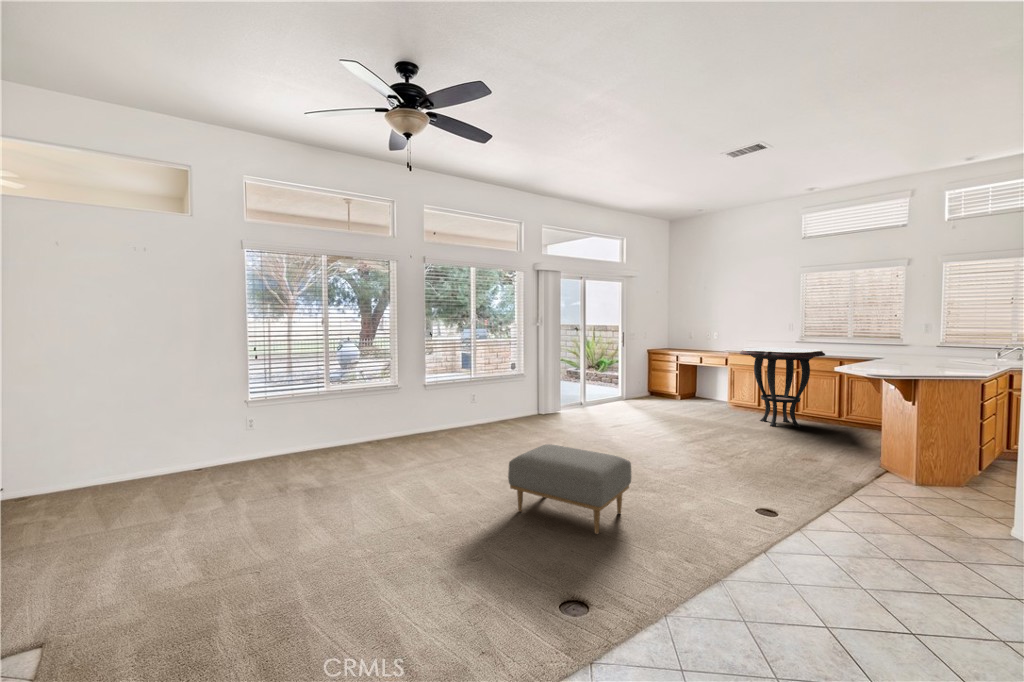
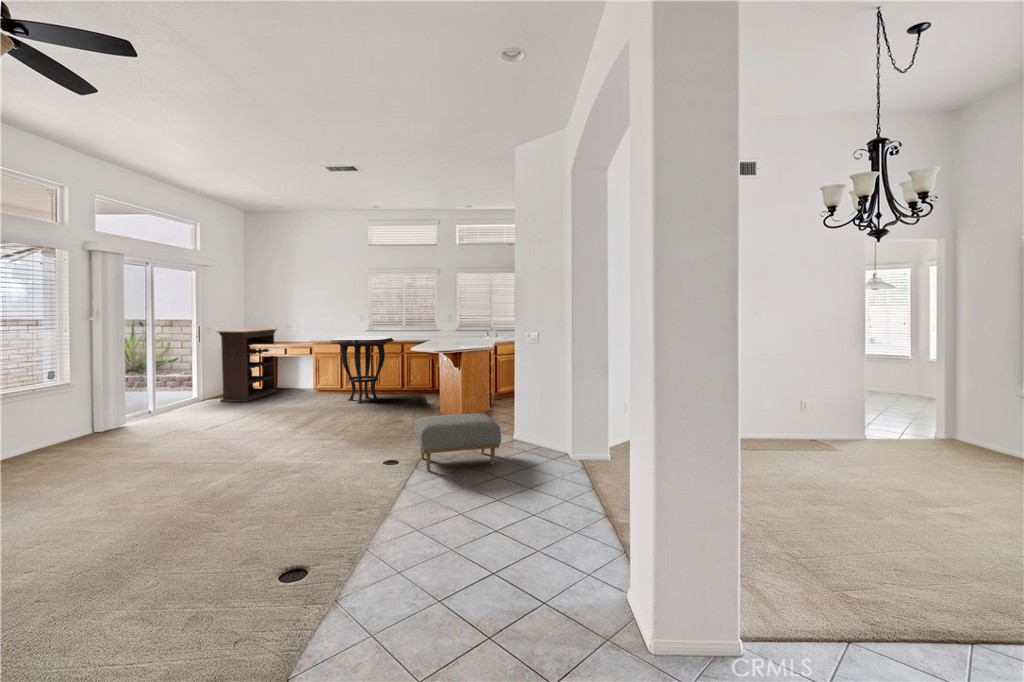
bookshelf: none [637,336,696,406] -> present [217,329,277,402]
ottoman: present [508,444,631,534] -> present [415,413,501,471]

